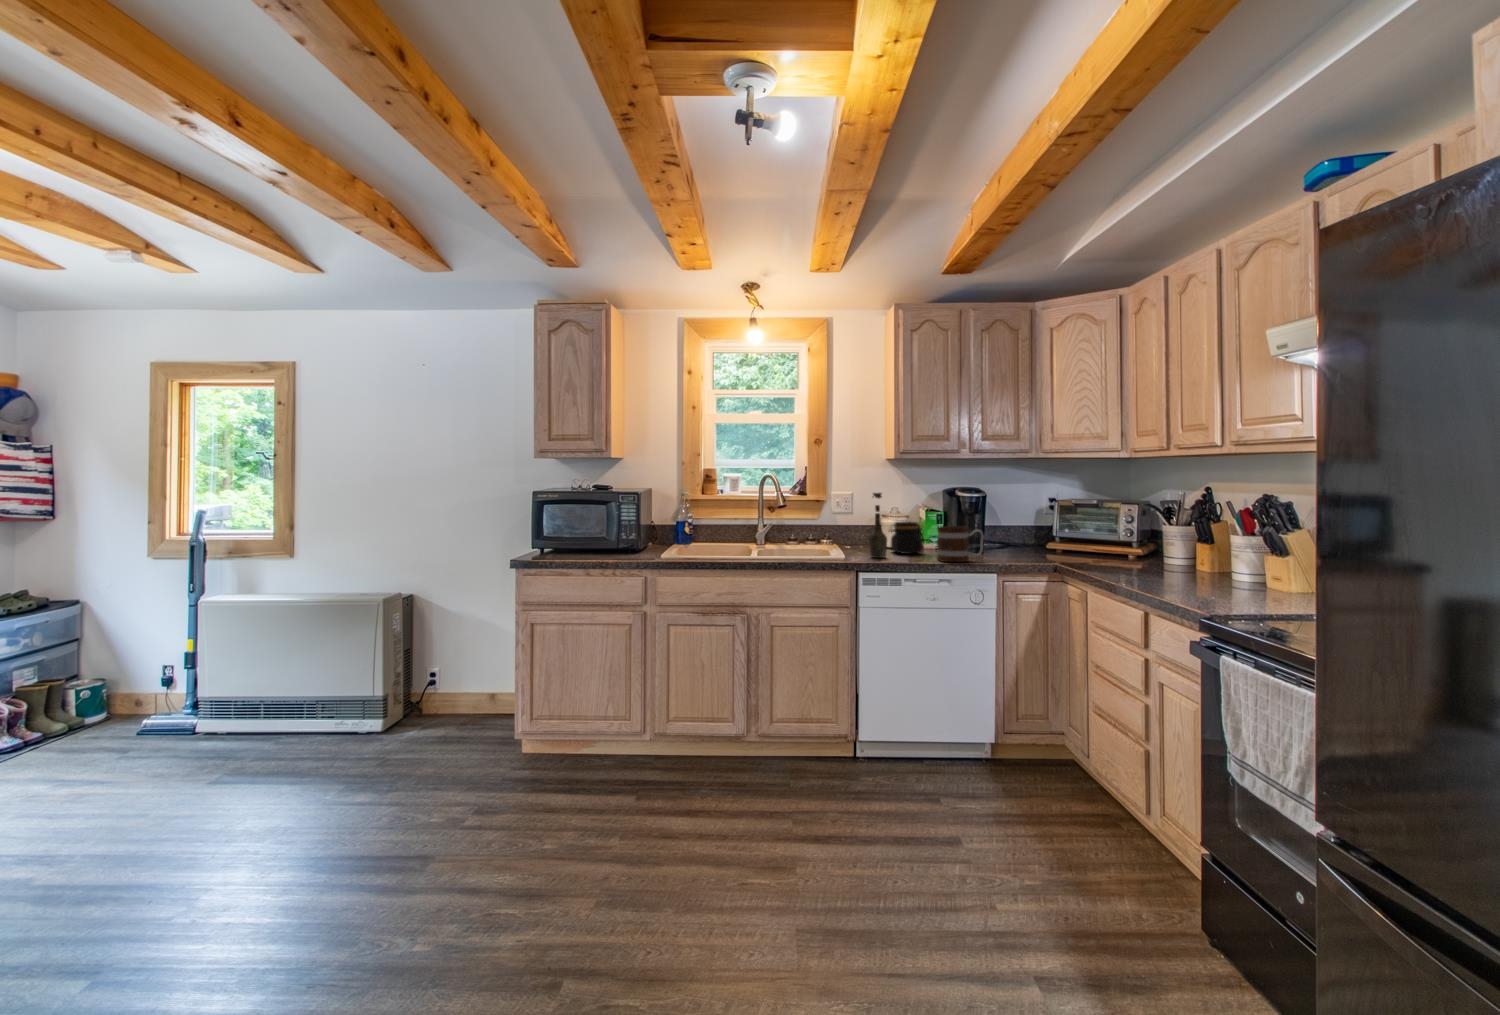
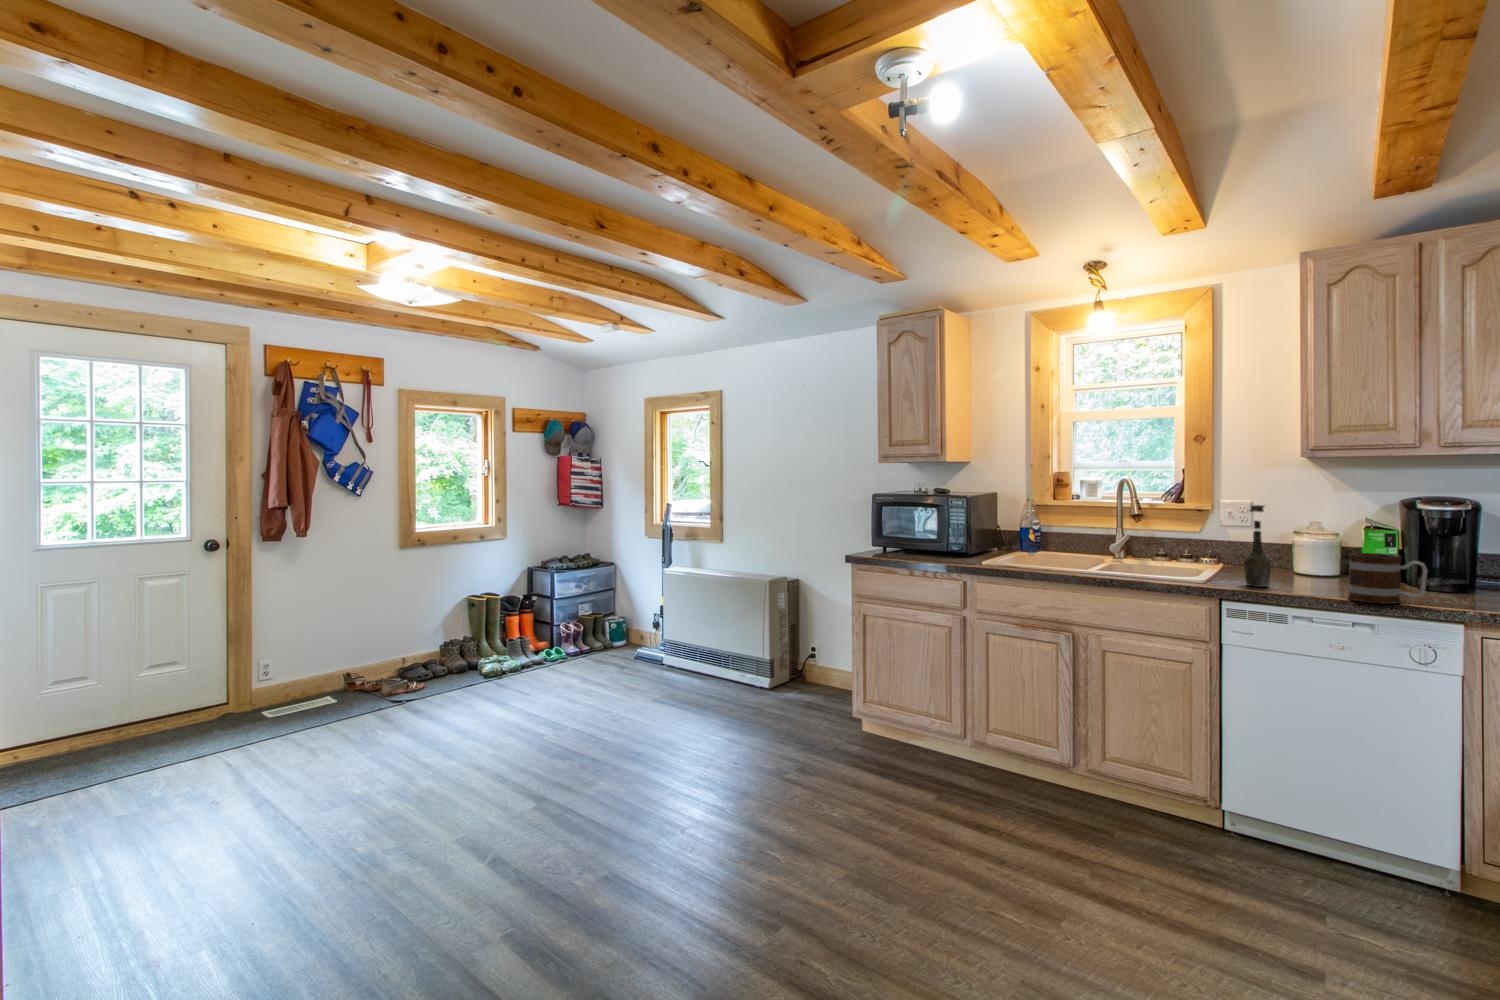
jar: present [890,522,923,554] -> none [1286,541,1344,584]

